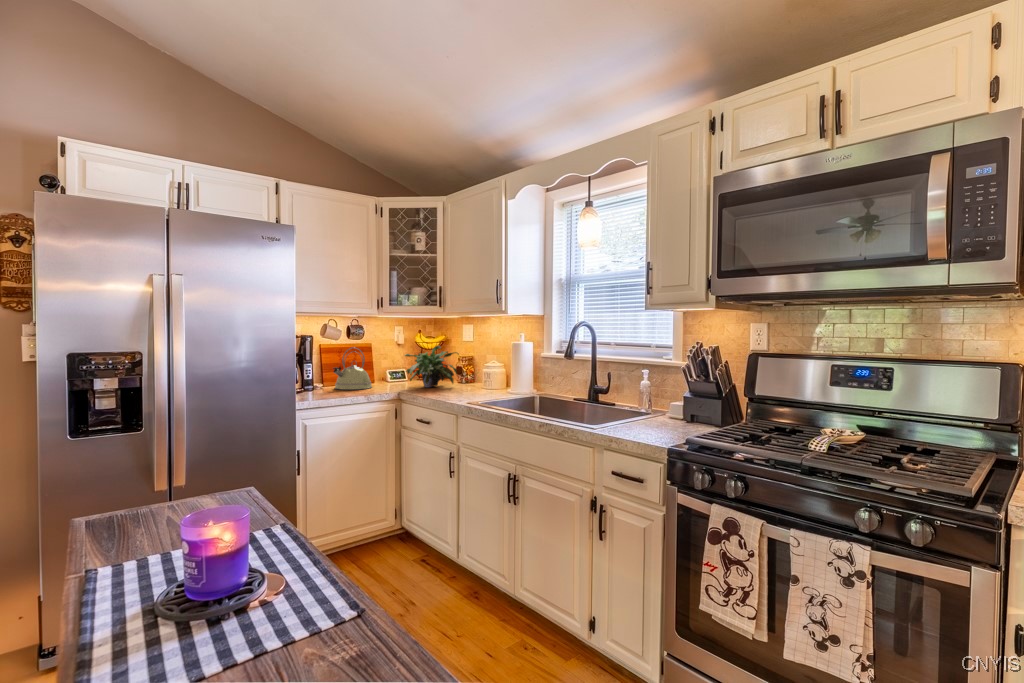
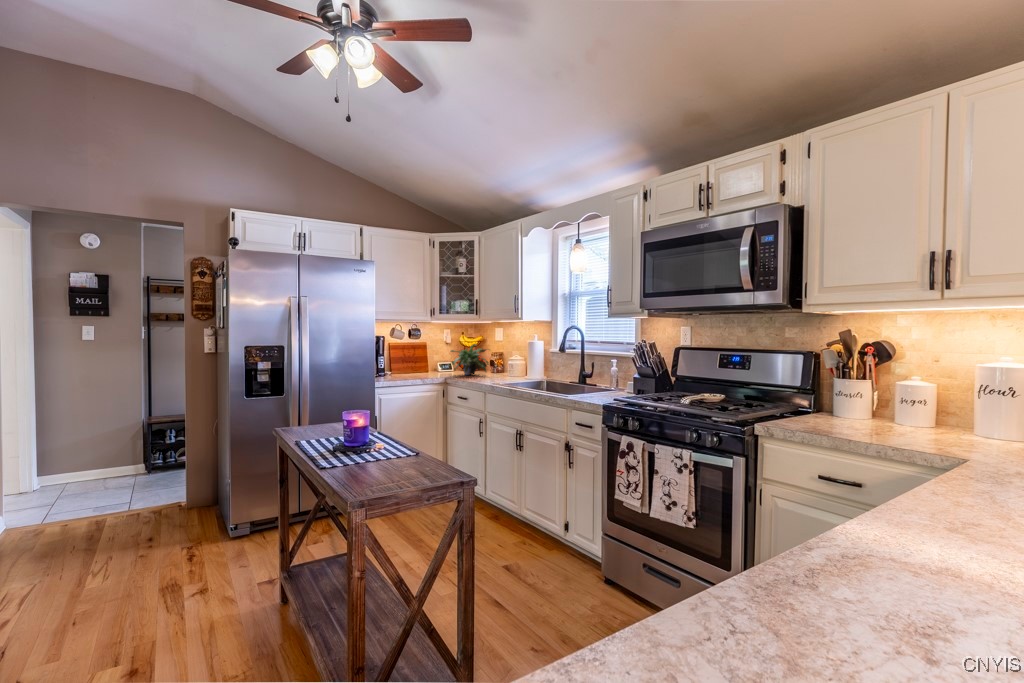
kettle: present [333,347,372,390] -> none [398,345,427,376]

